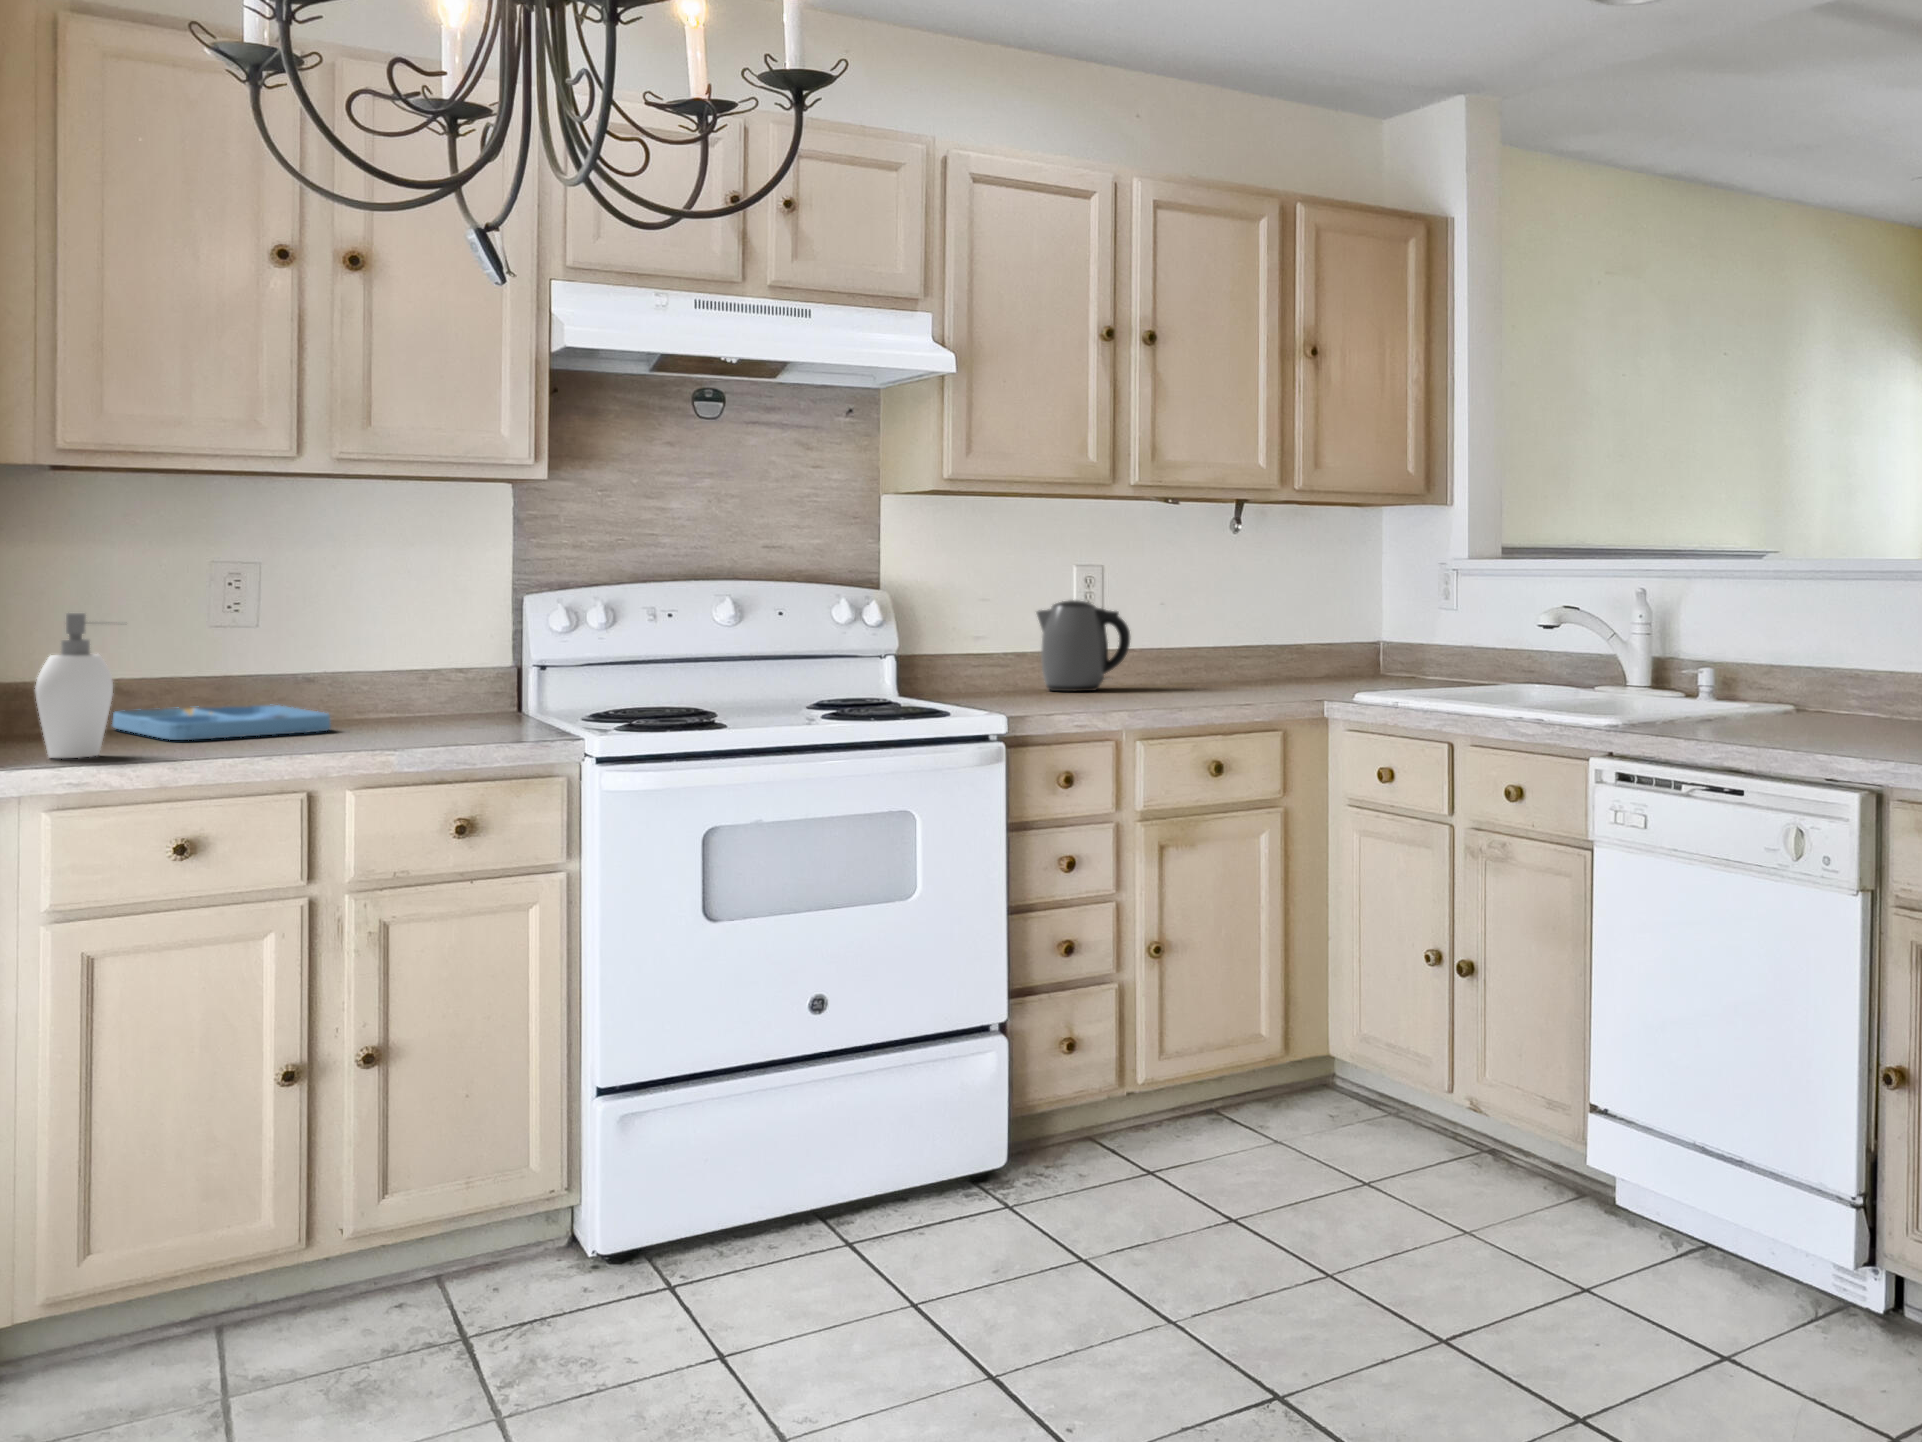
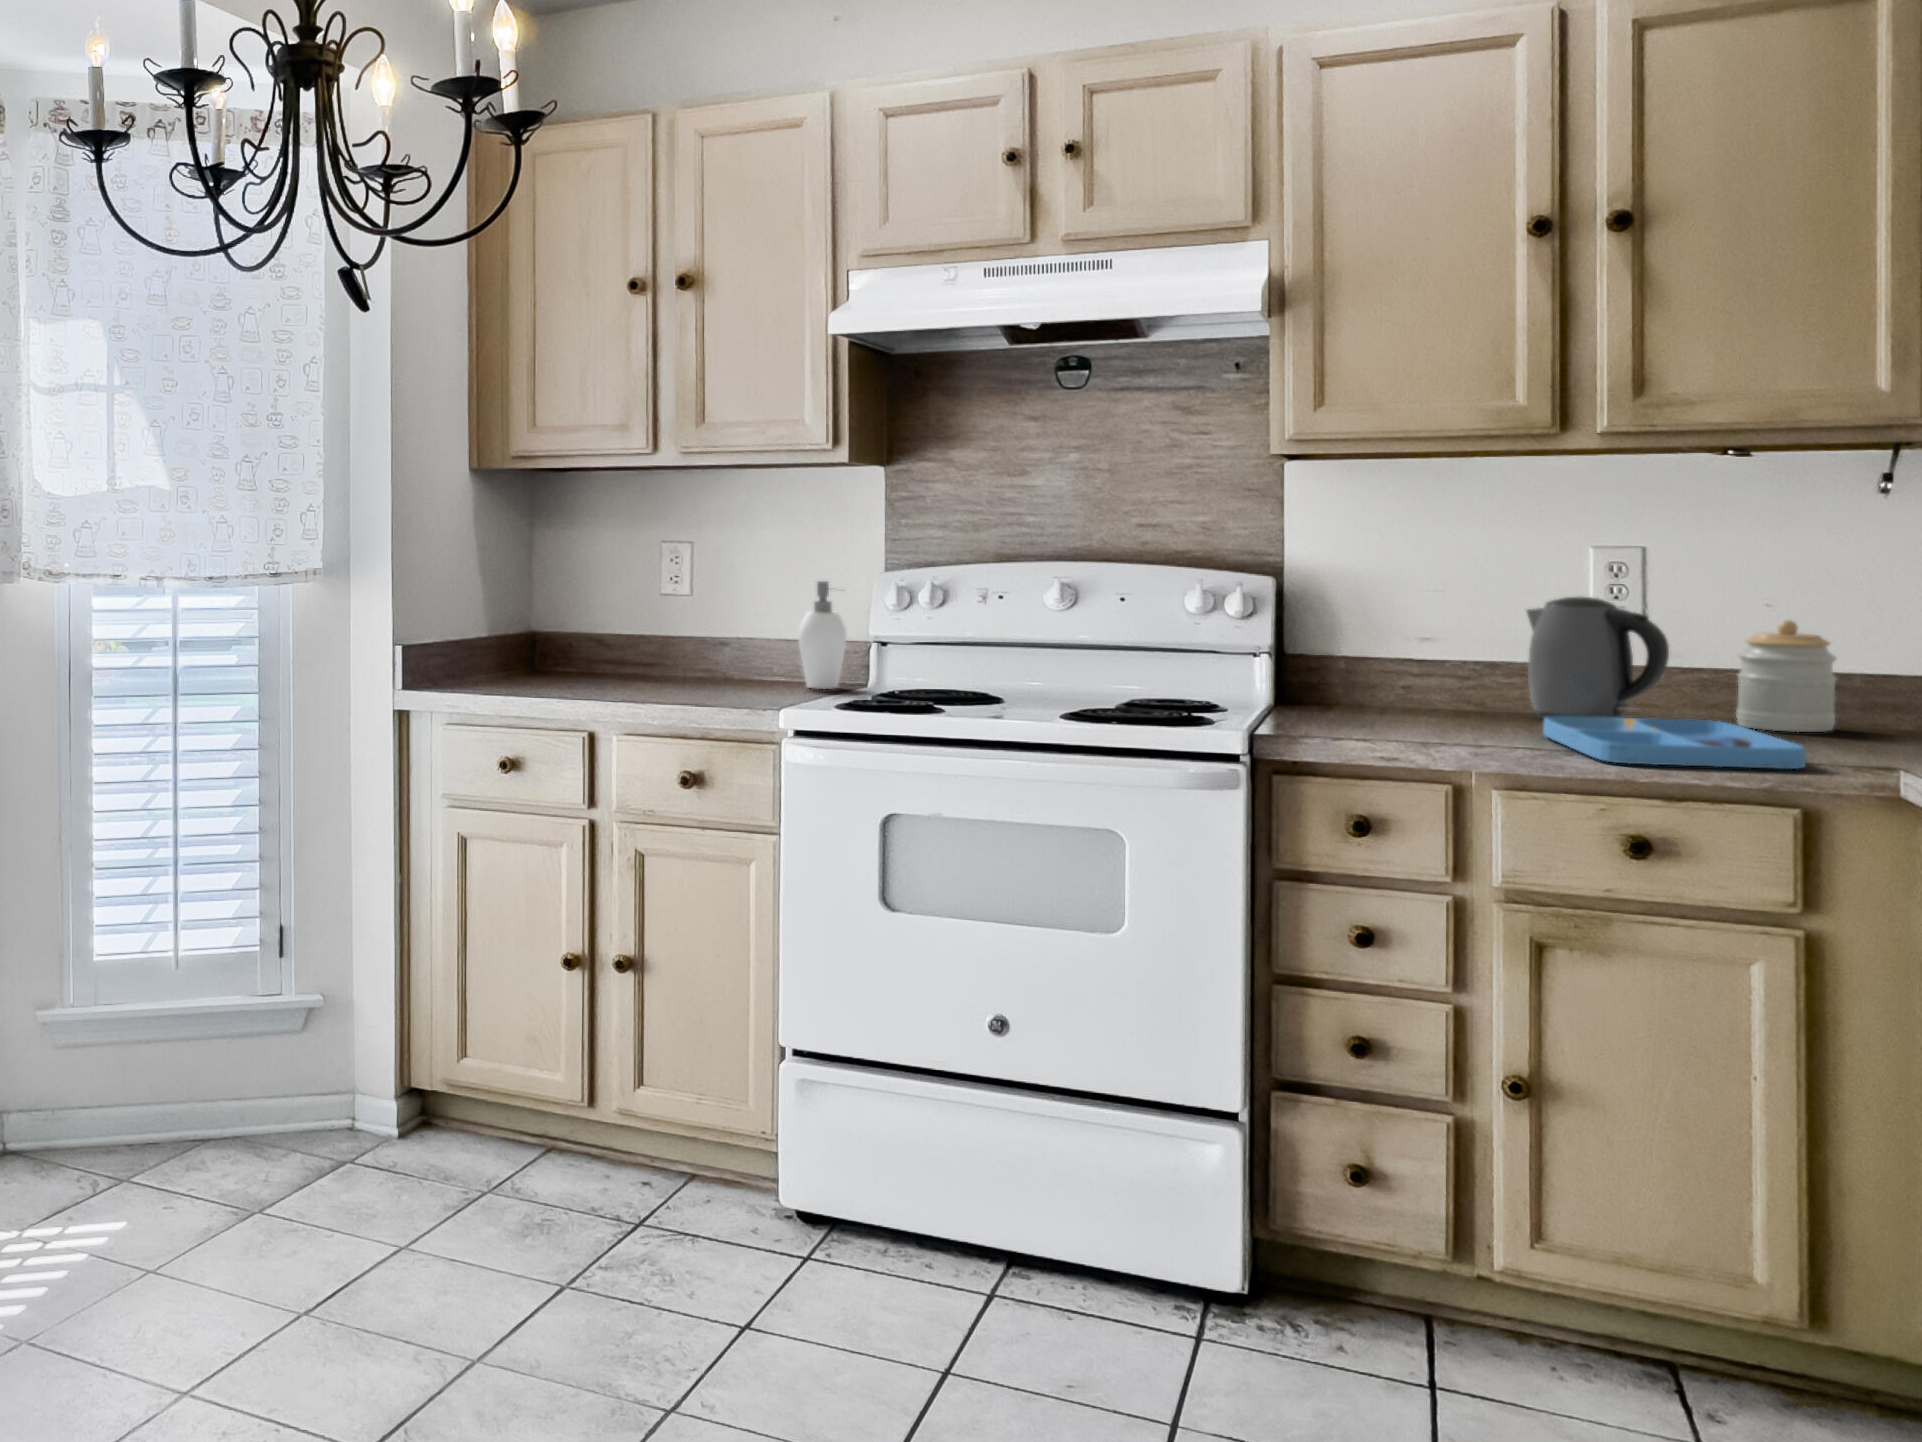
soap dispenser: present [35,613,113,758] -> present [798,581,846,689]
jar: none [1153,613,1206,686] -> present [1737,620,1836,732]
tray: present [113,705,331,740] -> present [1543,716,1806,769]

